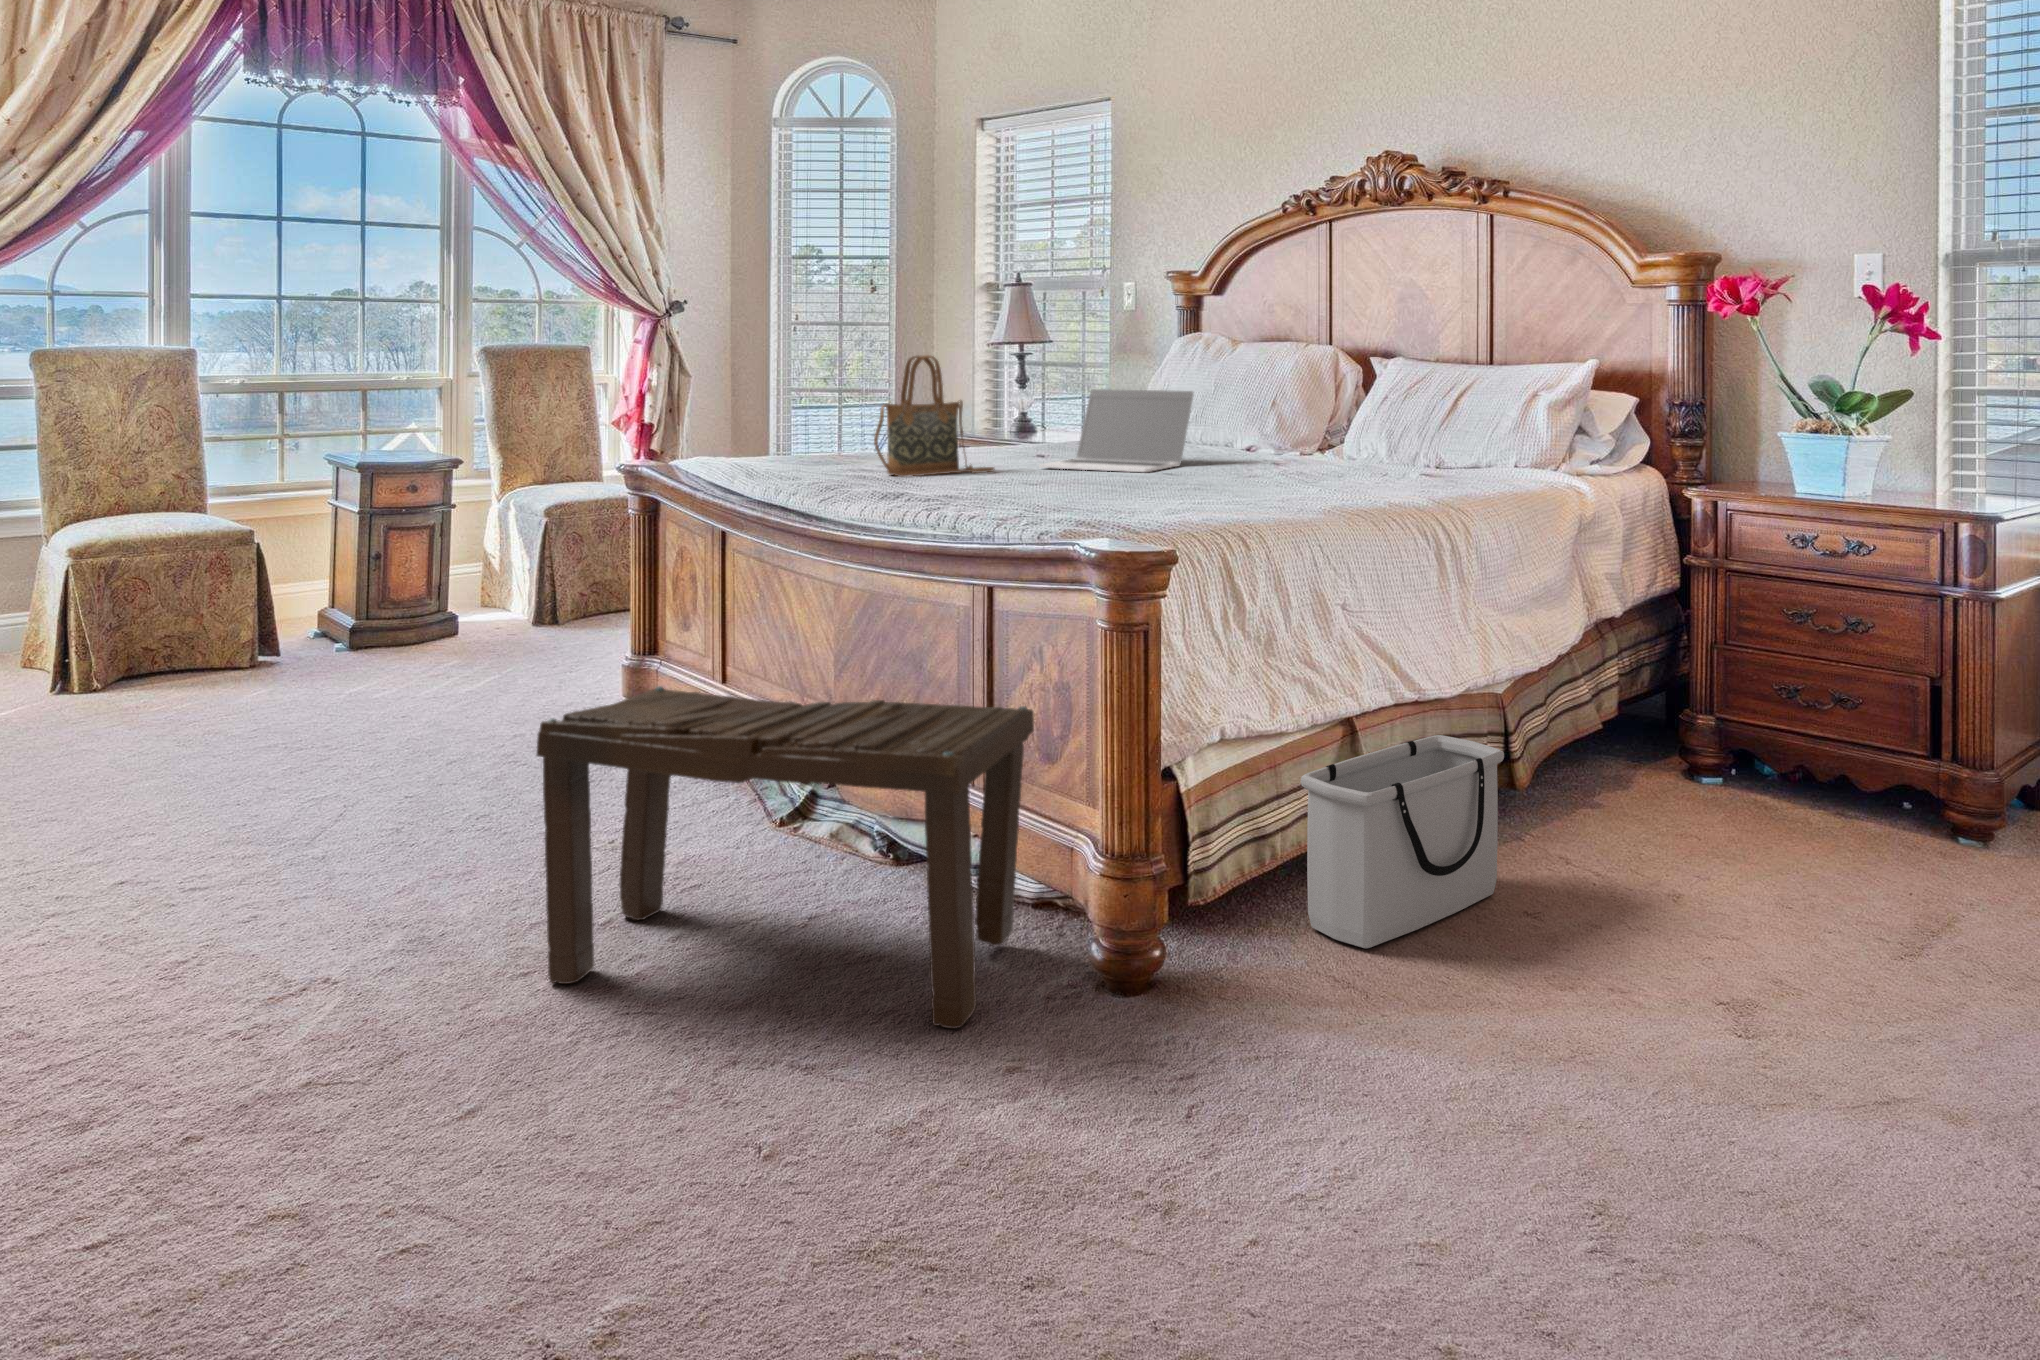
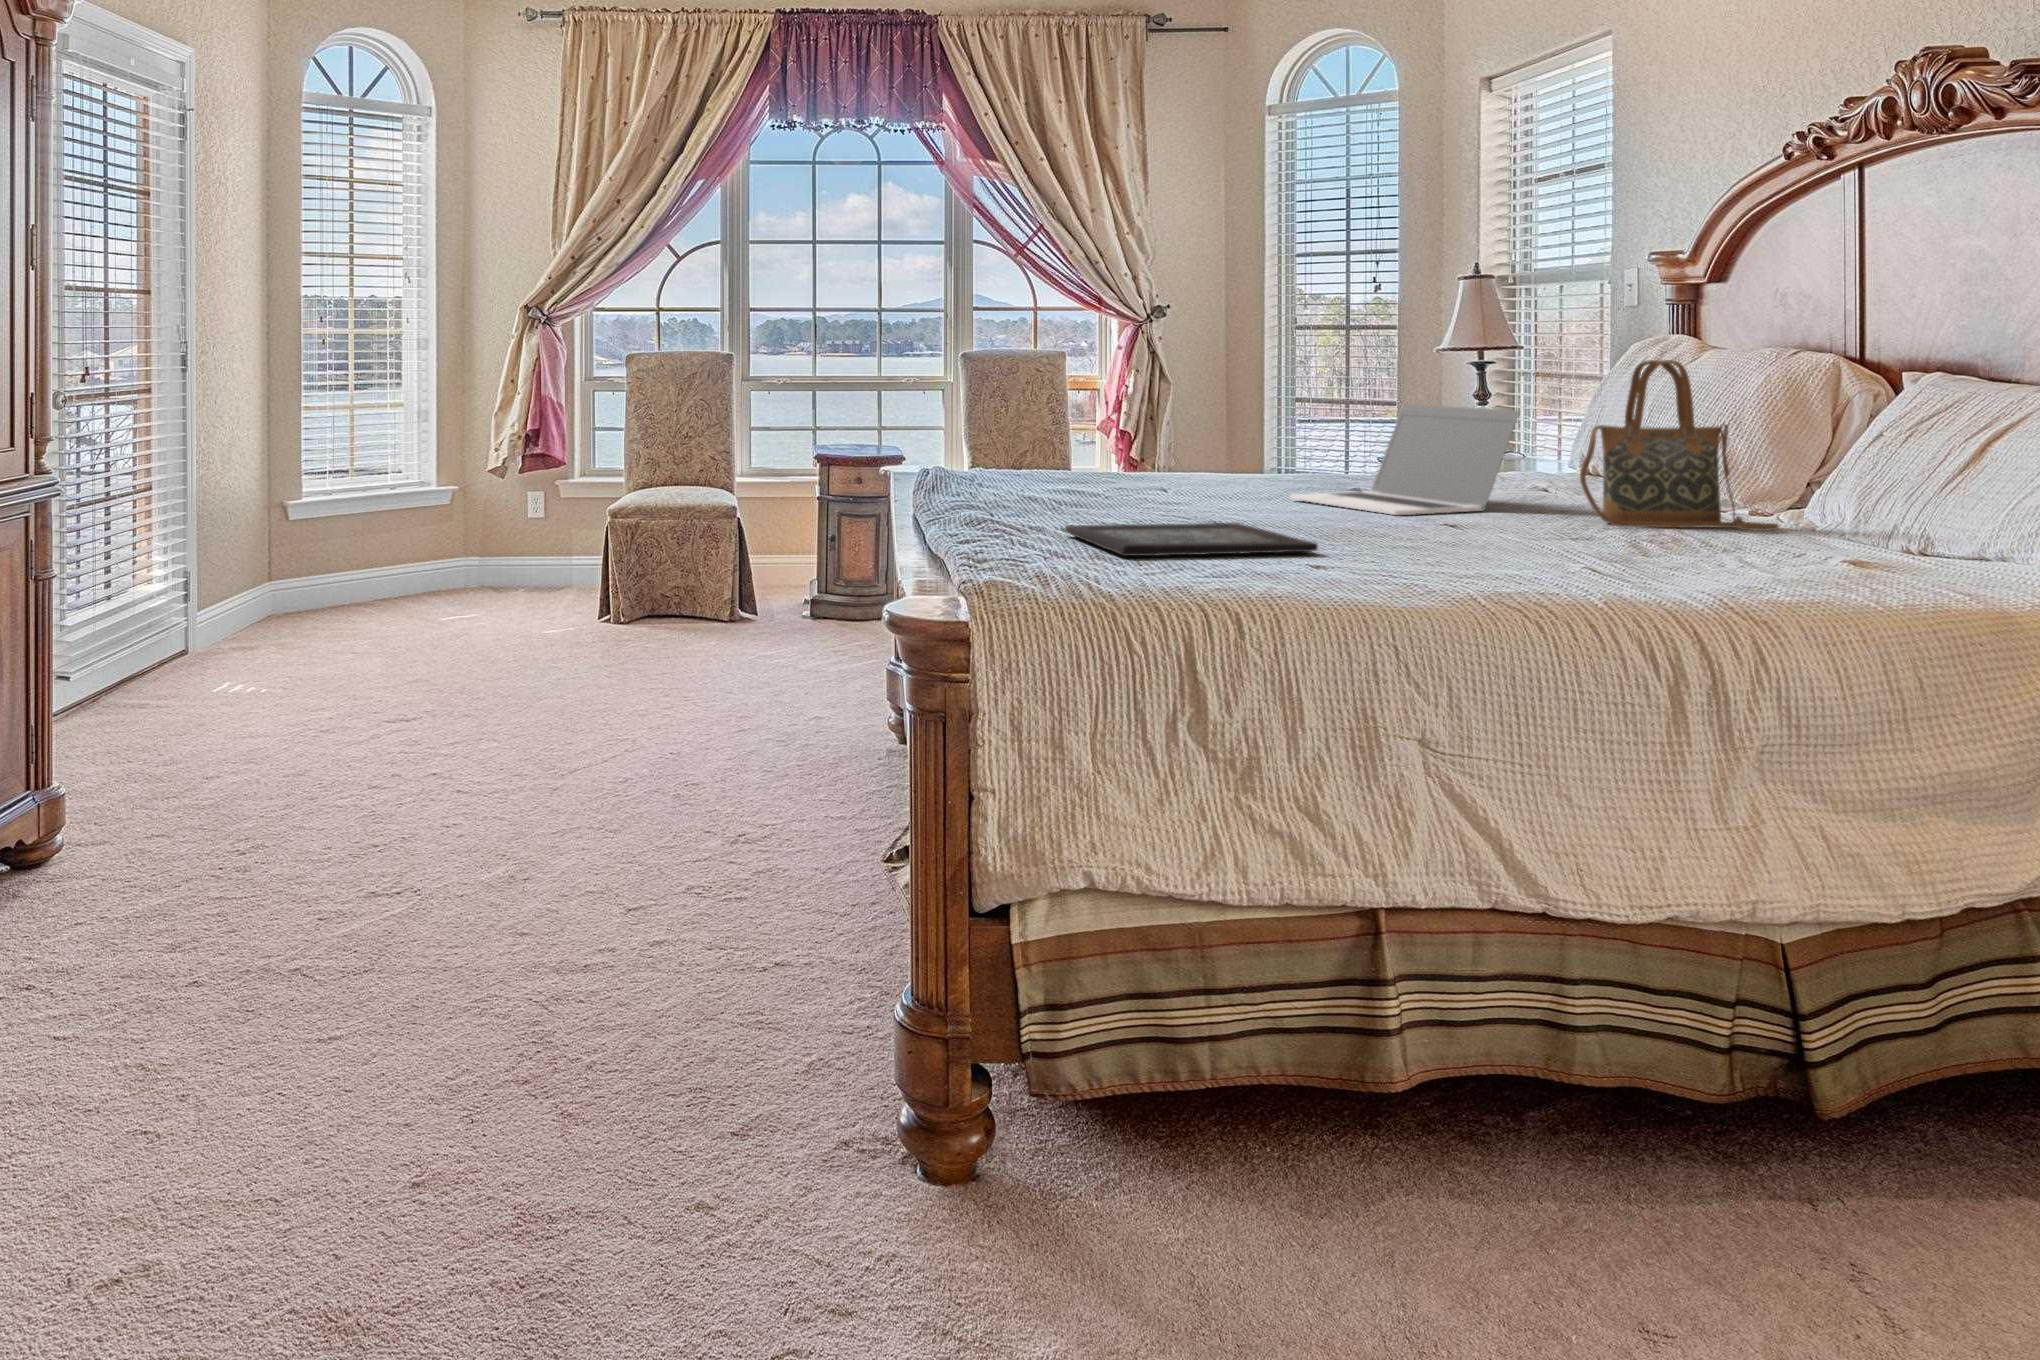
handbag: present [874,355,995,477] -> present [1580,360,1780,531]
tray: none [1019,483,1215,509] -> present [1065,523,1318,556]
bench: present [537,686,1034,1028] -> none [481,686,885,1147]
storage bin: present [1301,735,1504,948] -> none [1213,972,1621,1281]

